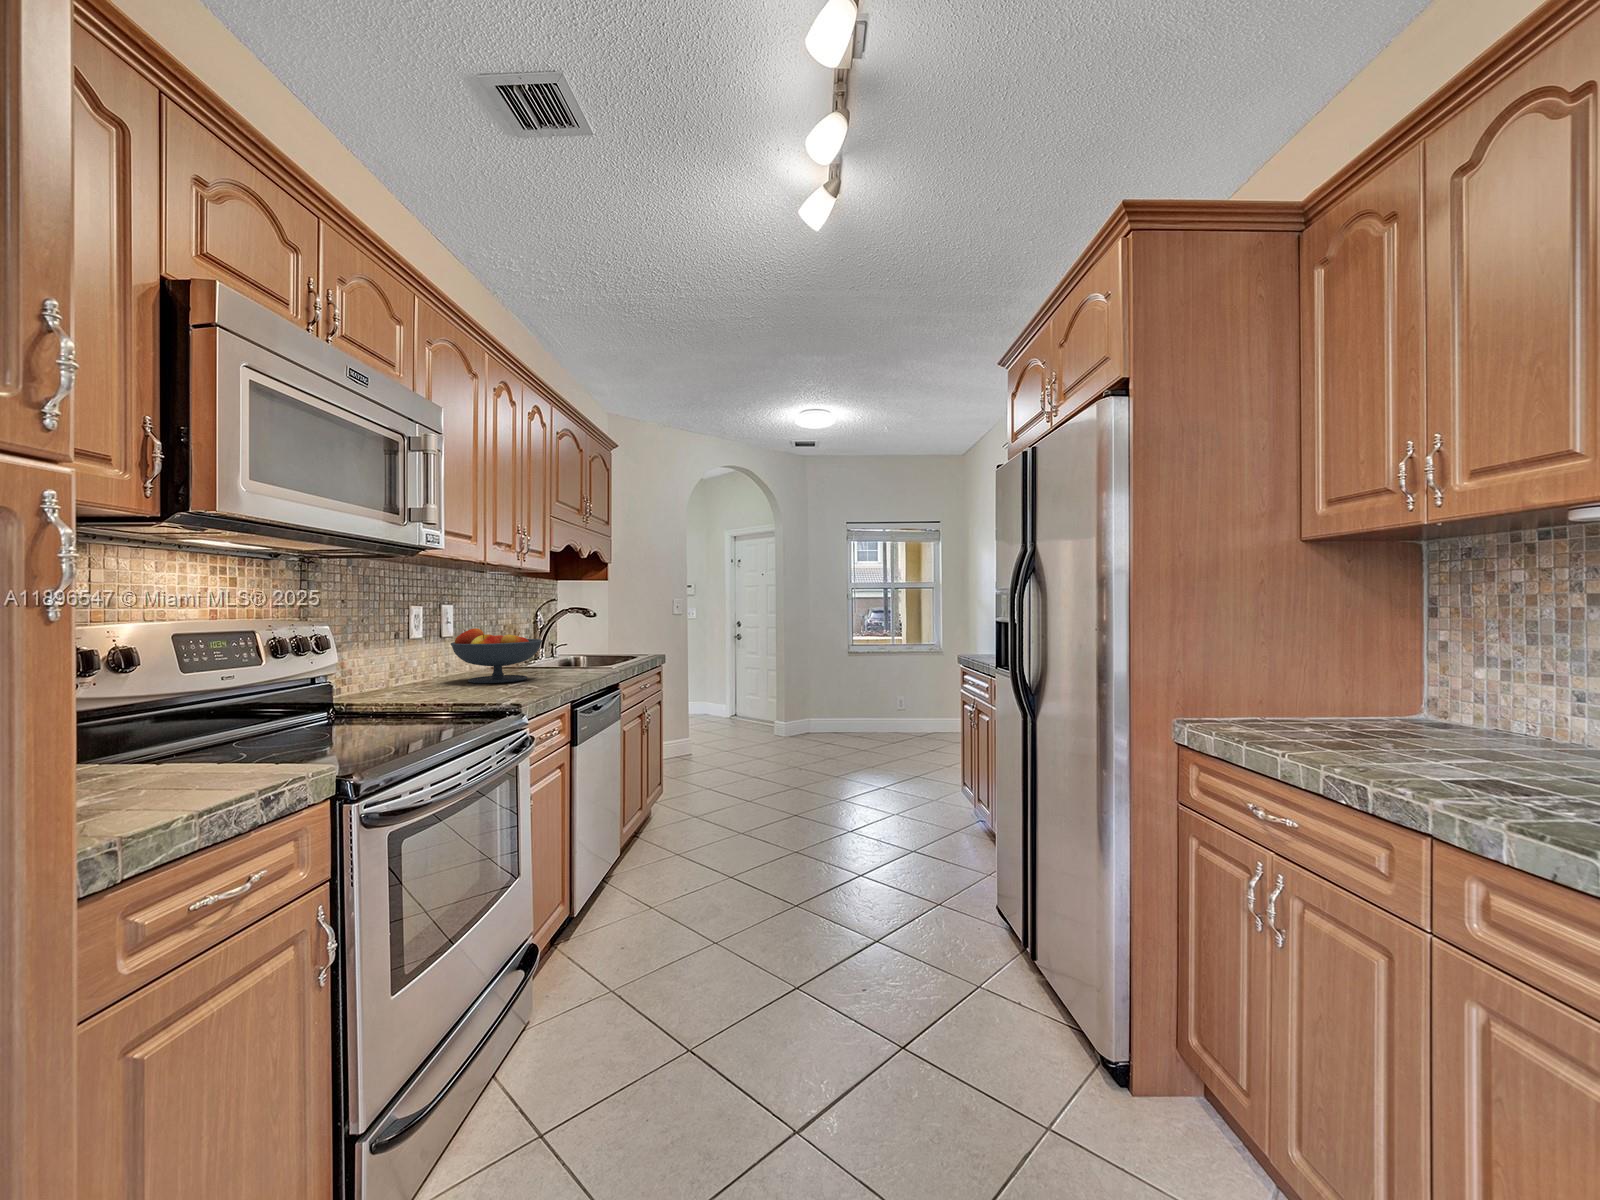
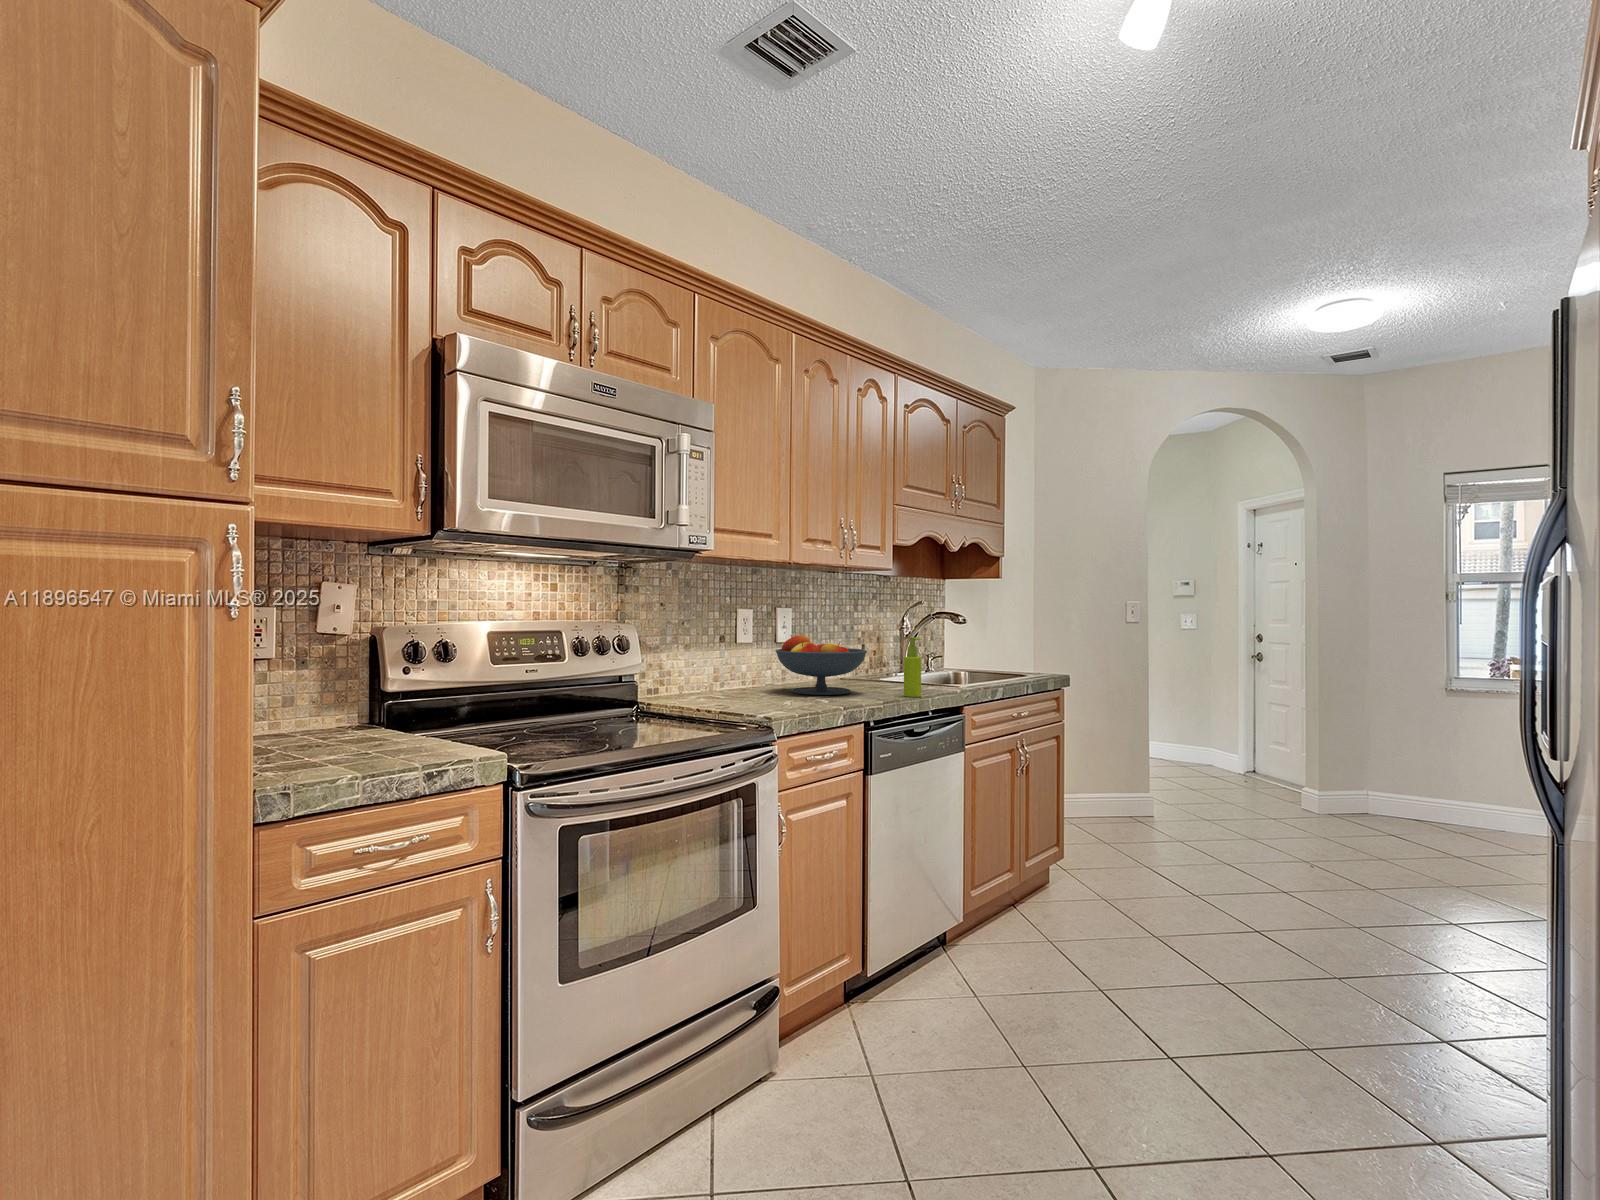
soap dispenser: none [577,626,593,677] -> present [904,637,921,697]

